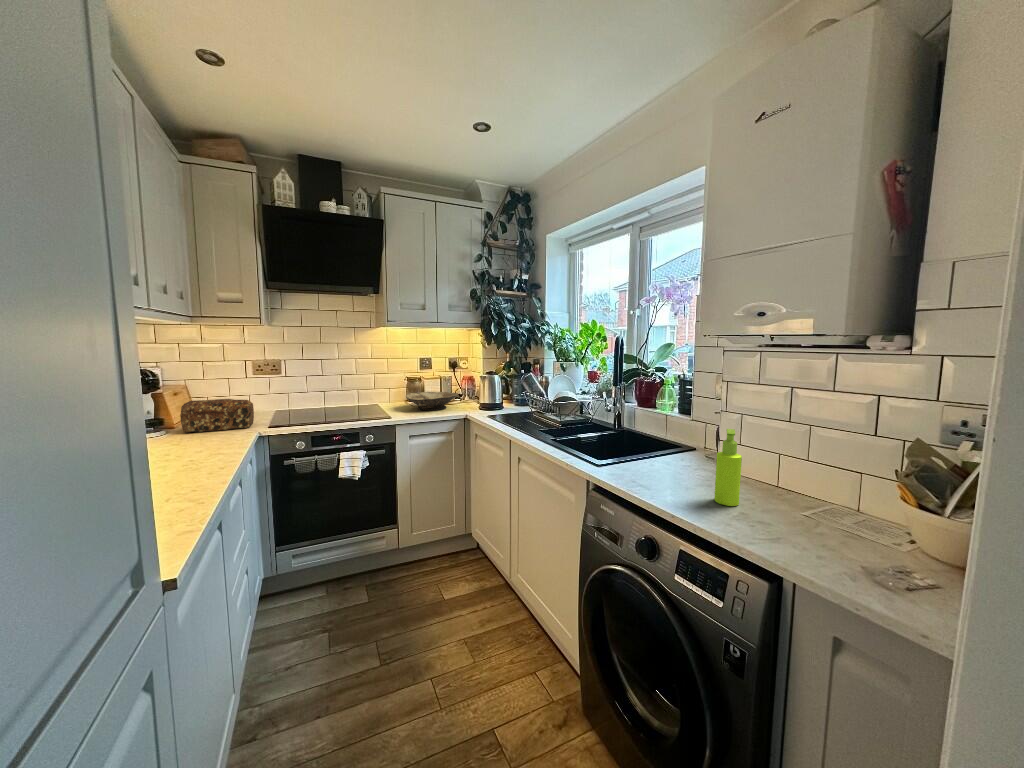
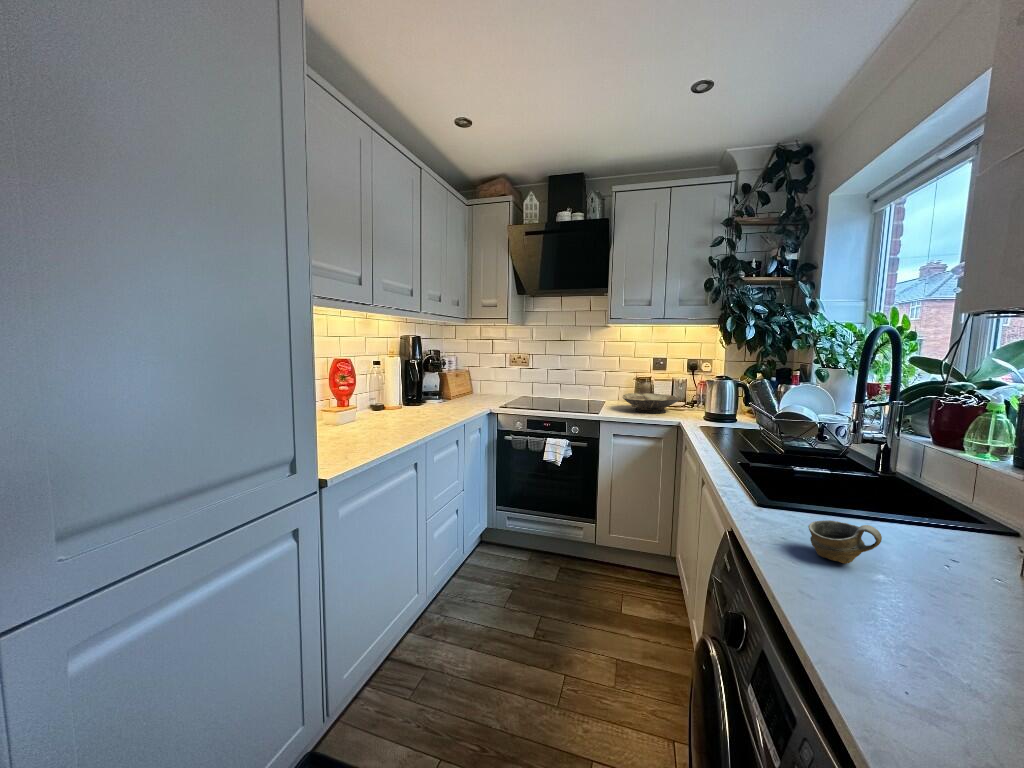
bread loaf: present [180,399,254,433] -> none [450,382,497,407]
soap dispenser: present [714,429,742,506] -> none [897,486,963,631]
cup: none [652,460,691,487] -> present [808,520,882,564]

